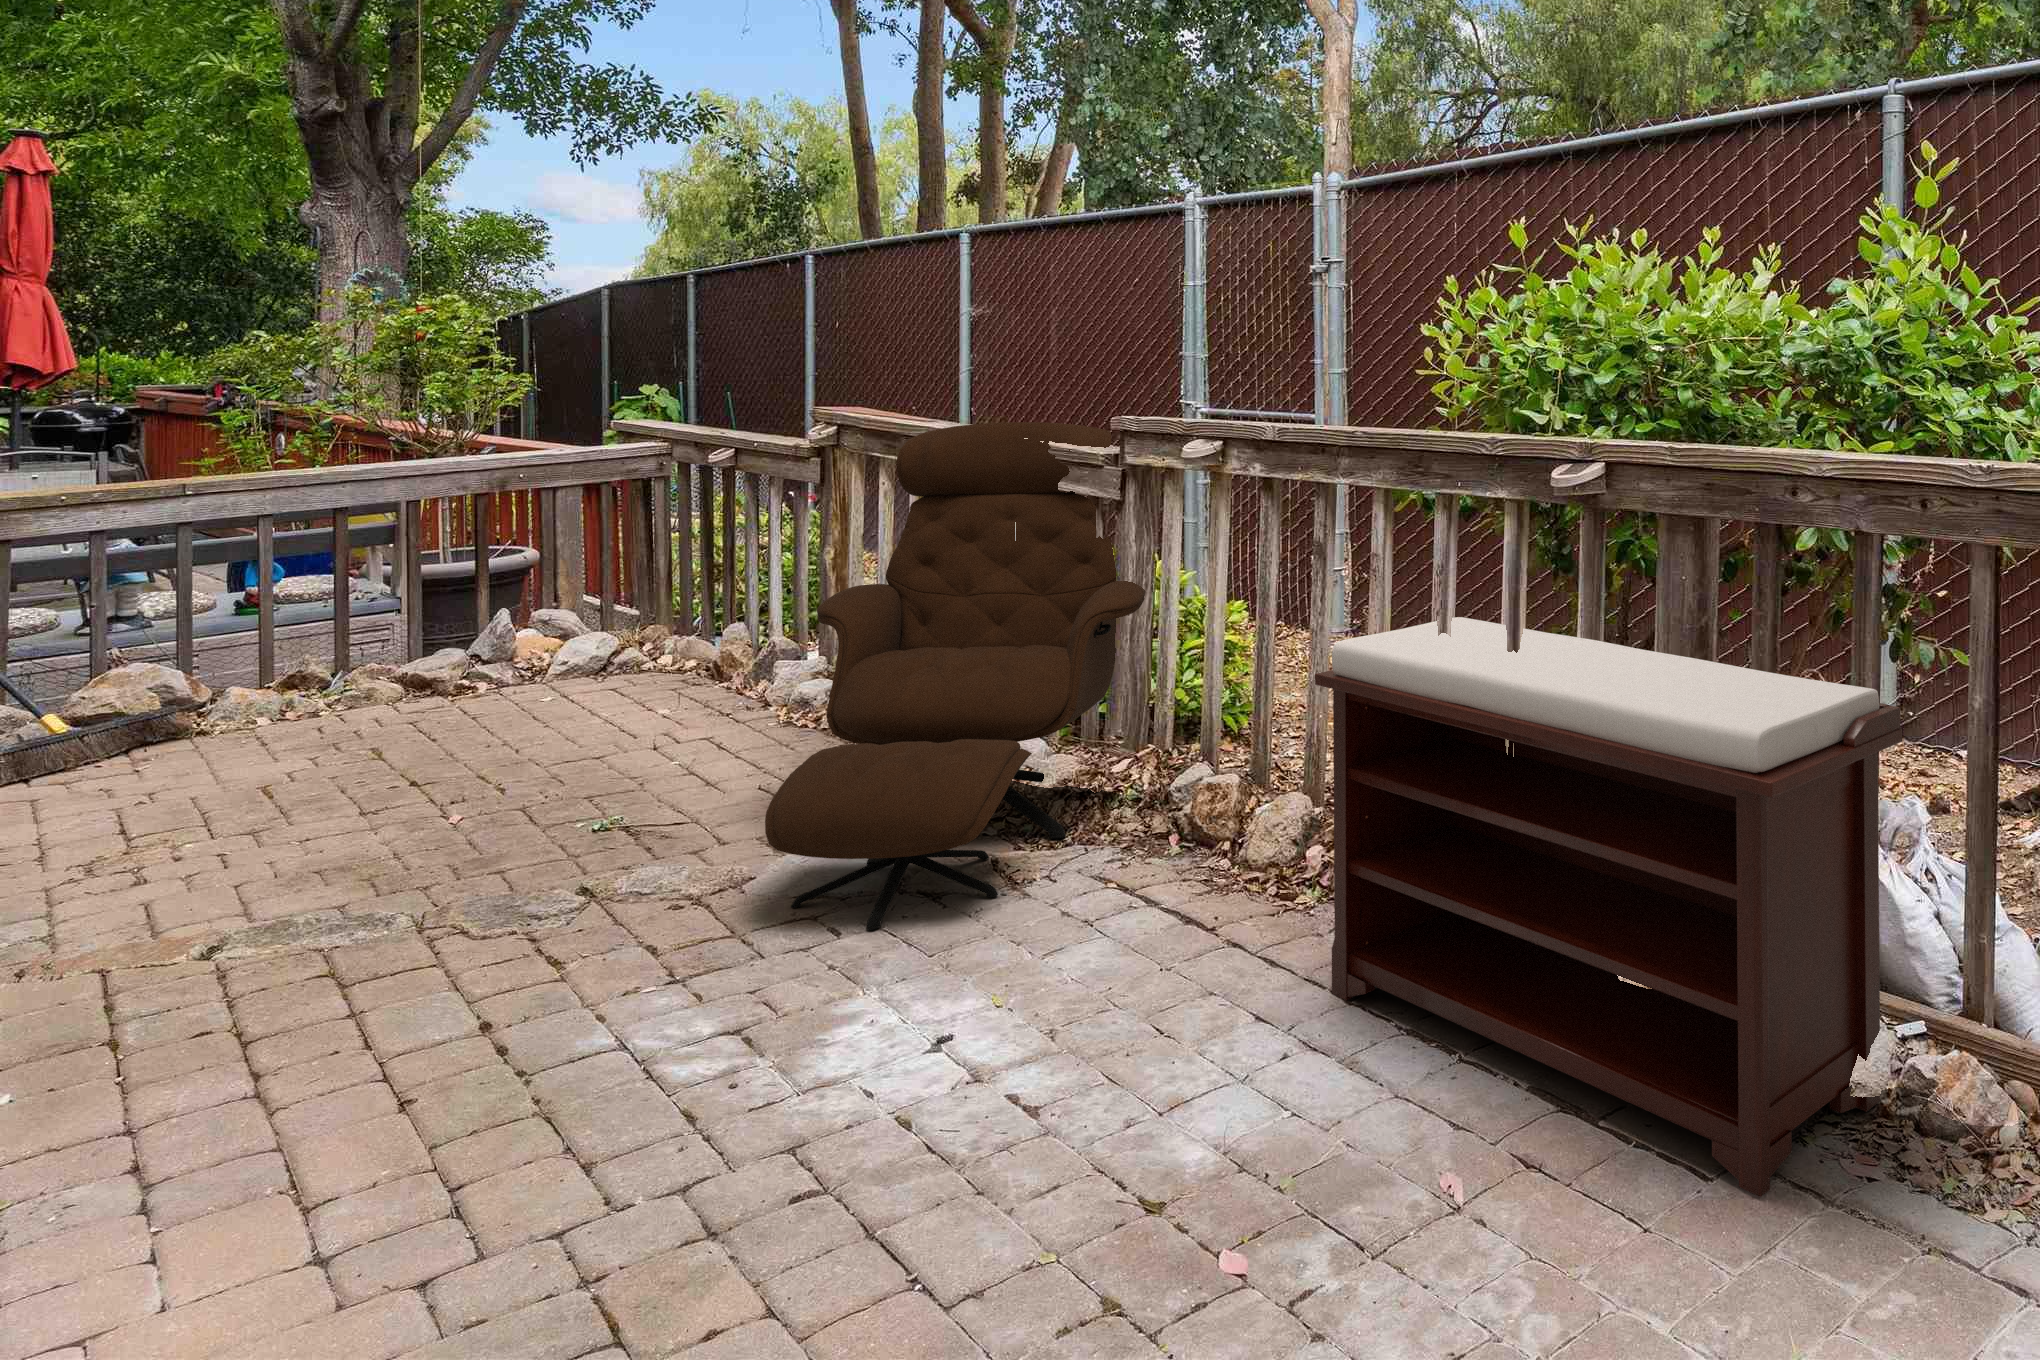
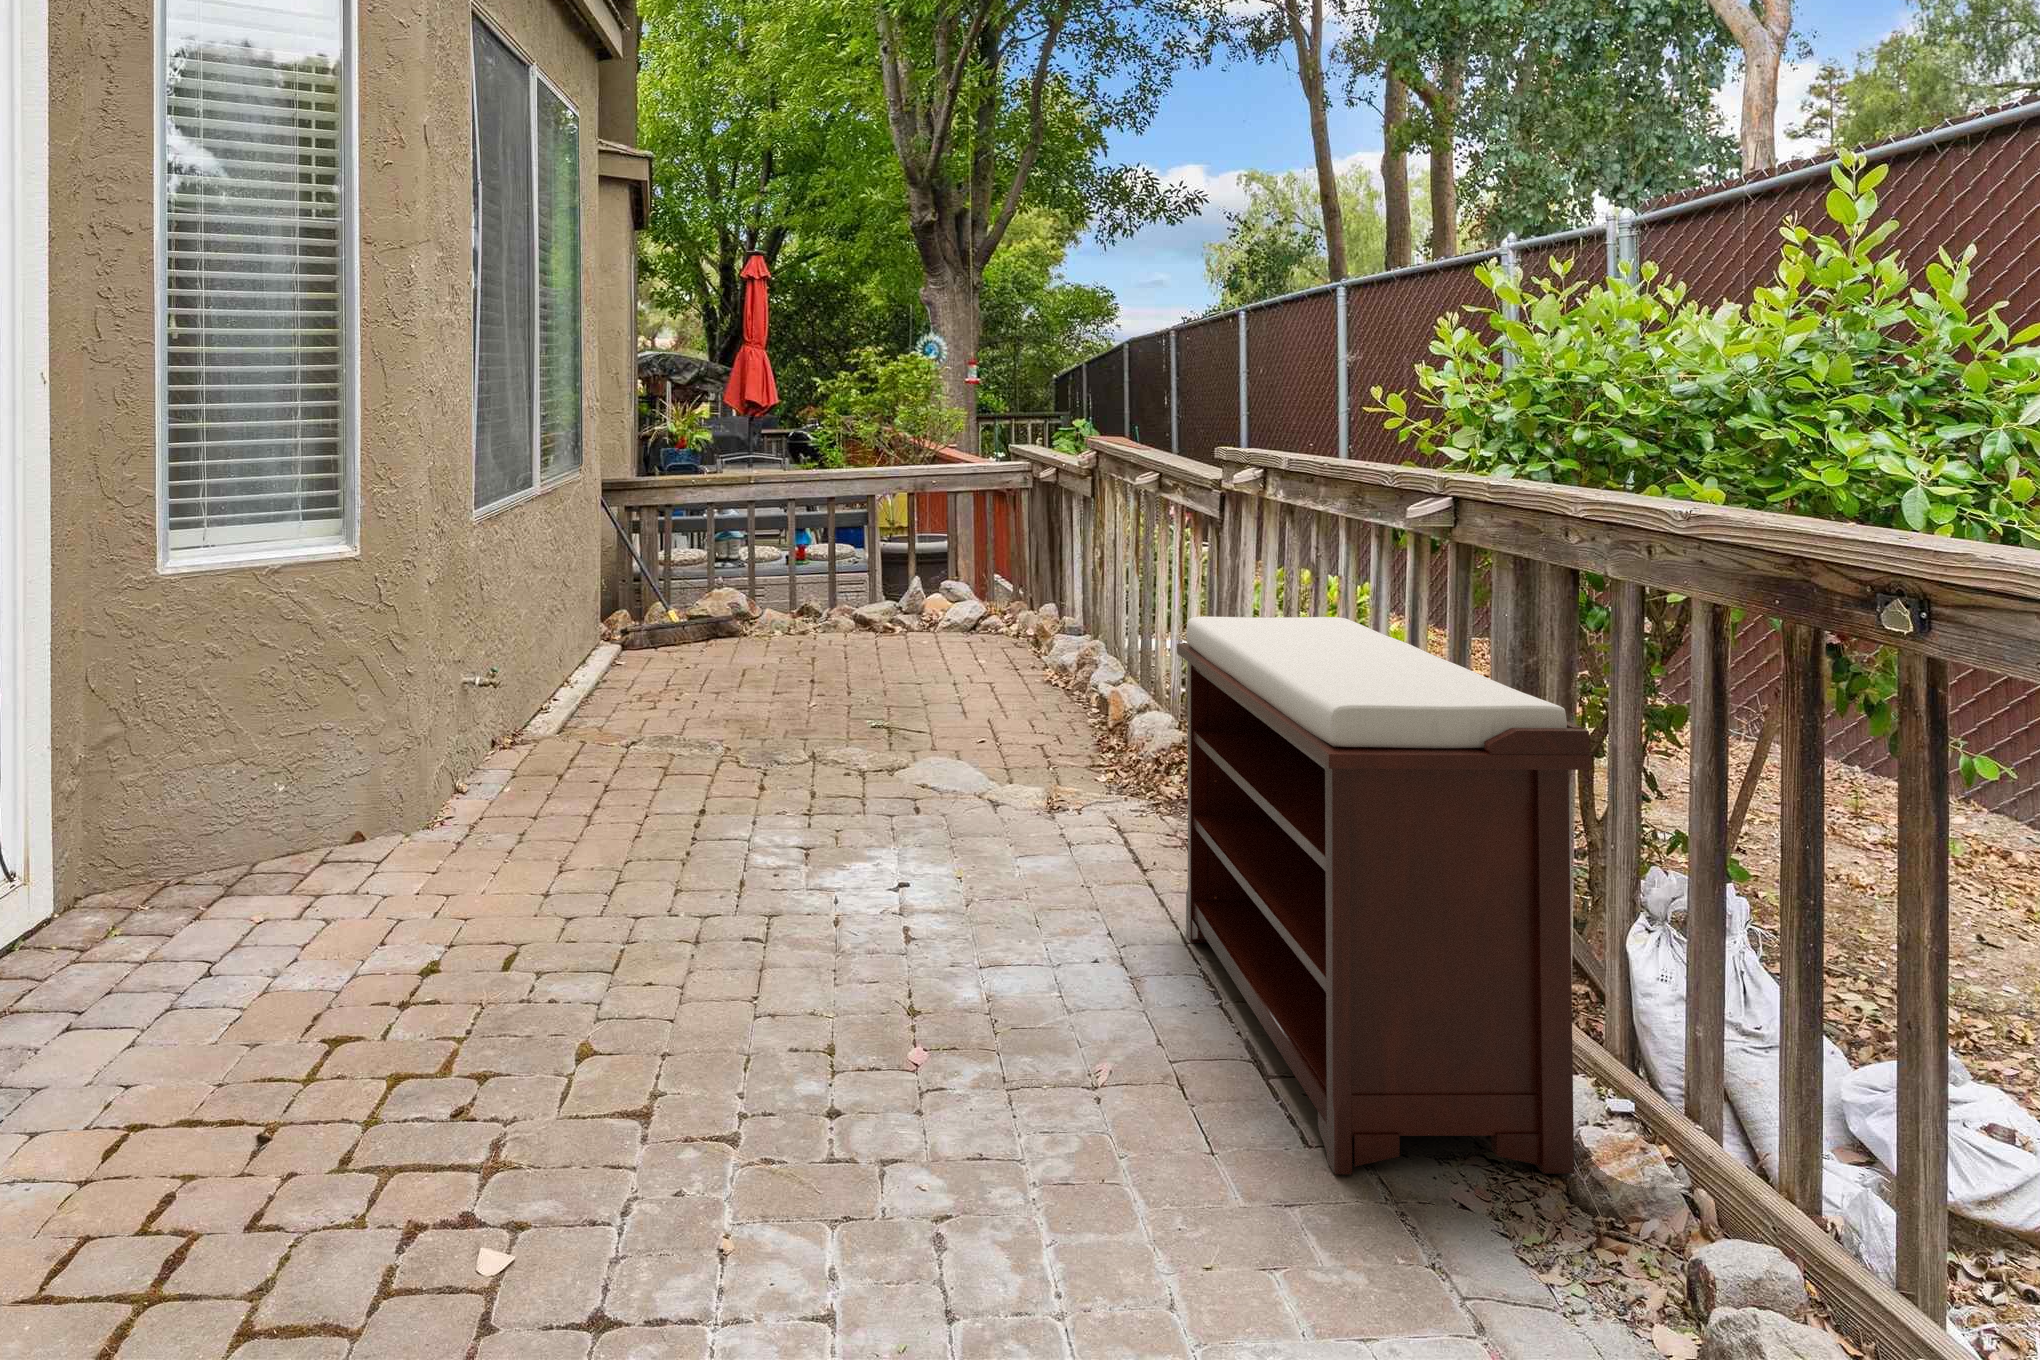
lounge chair: present [765,422,1145,930] -> none [890,440,1235,812]

